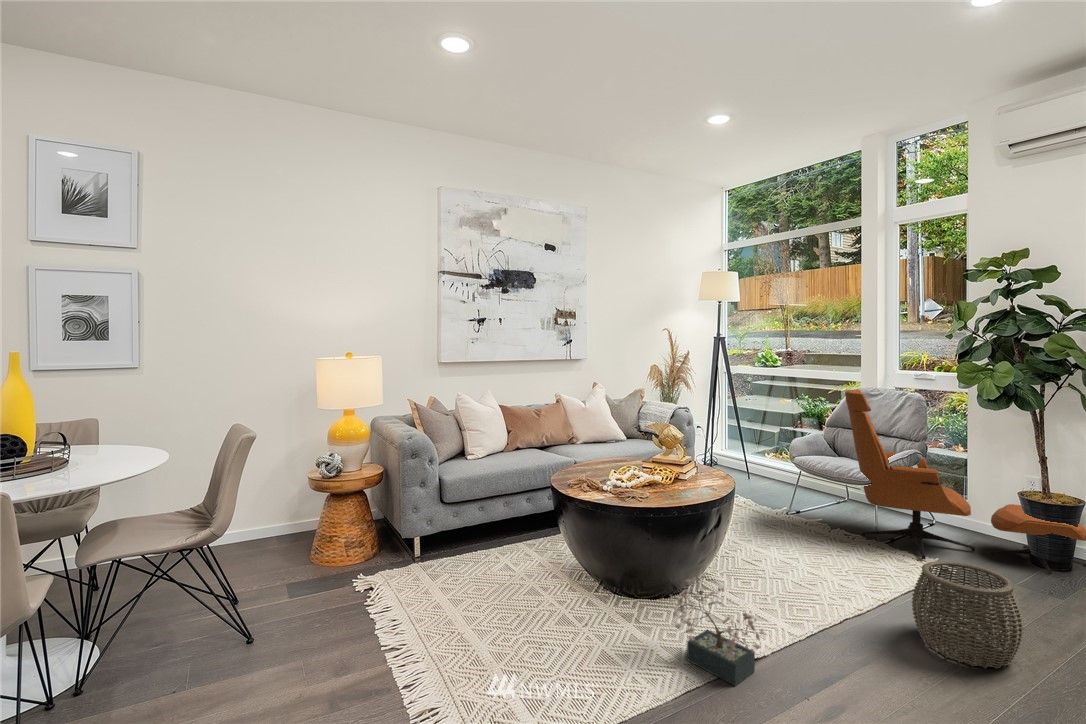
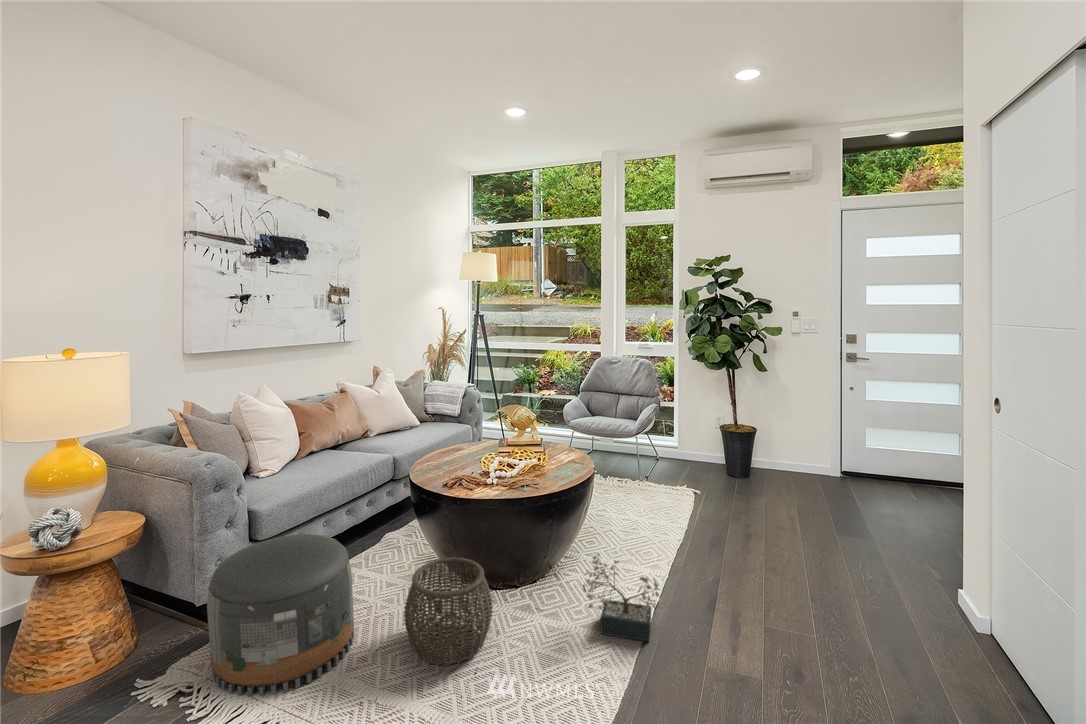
lounge chair: present [845,389,1086,574] -> none [612,363,750,490]
pouf: none [383,498,486,610] -> present [207,534,354,697]
woven basket: present [912,561,1024,669] -> present [404,558,493,666]

